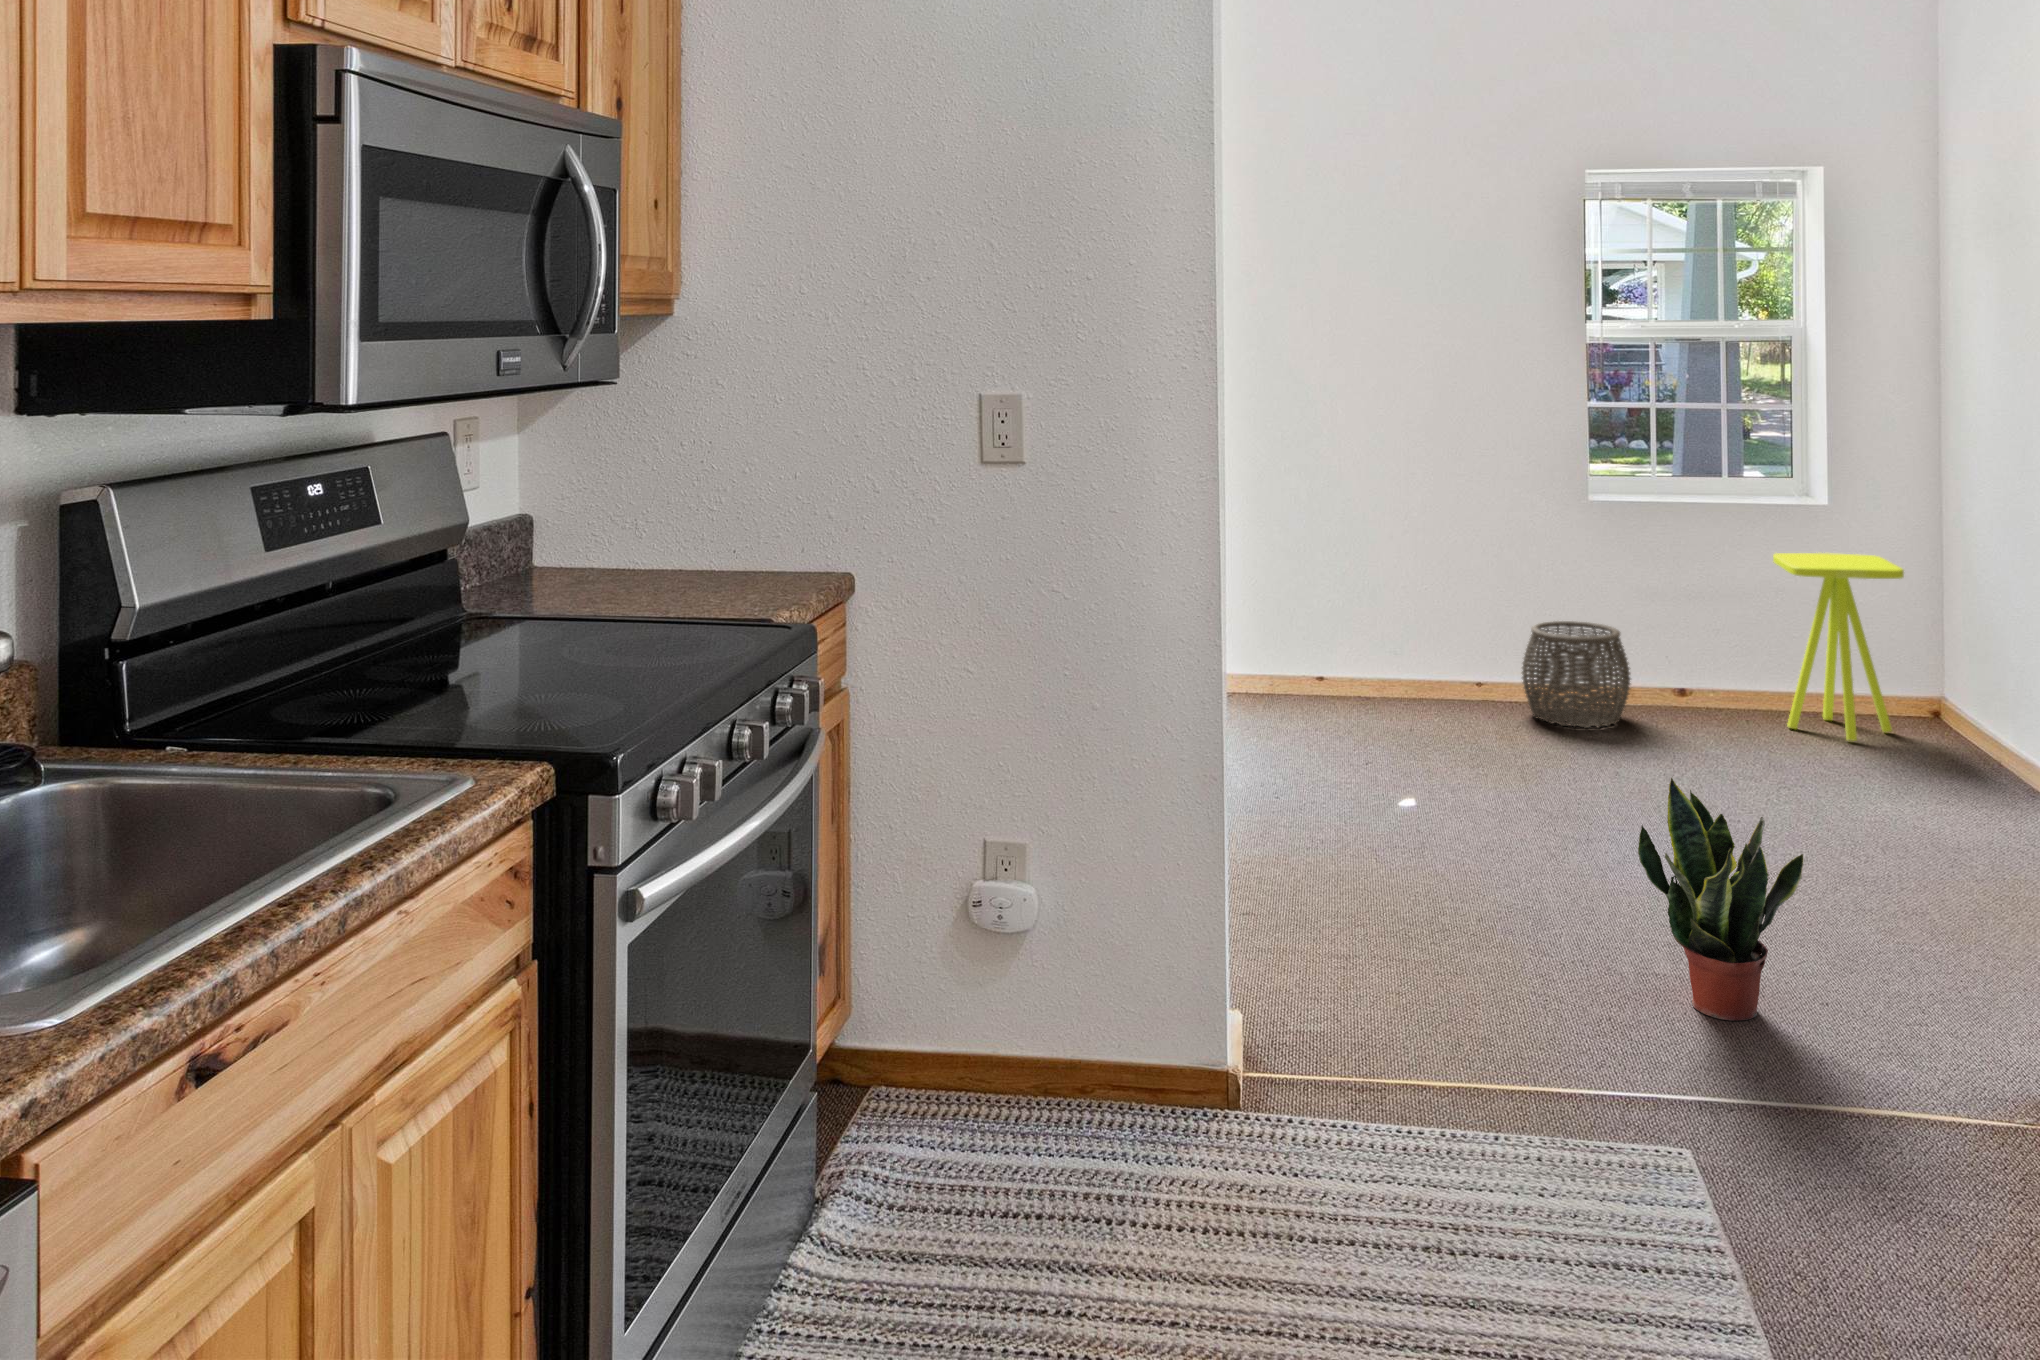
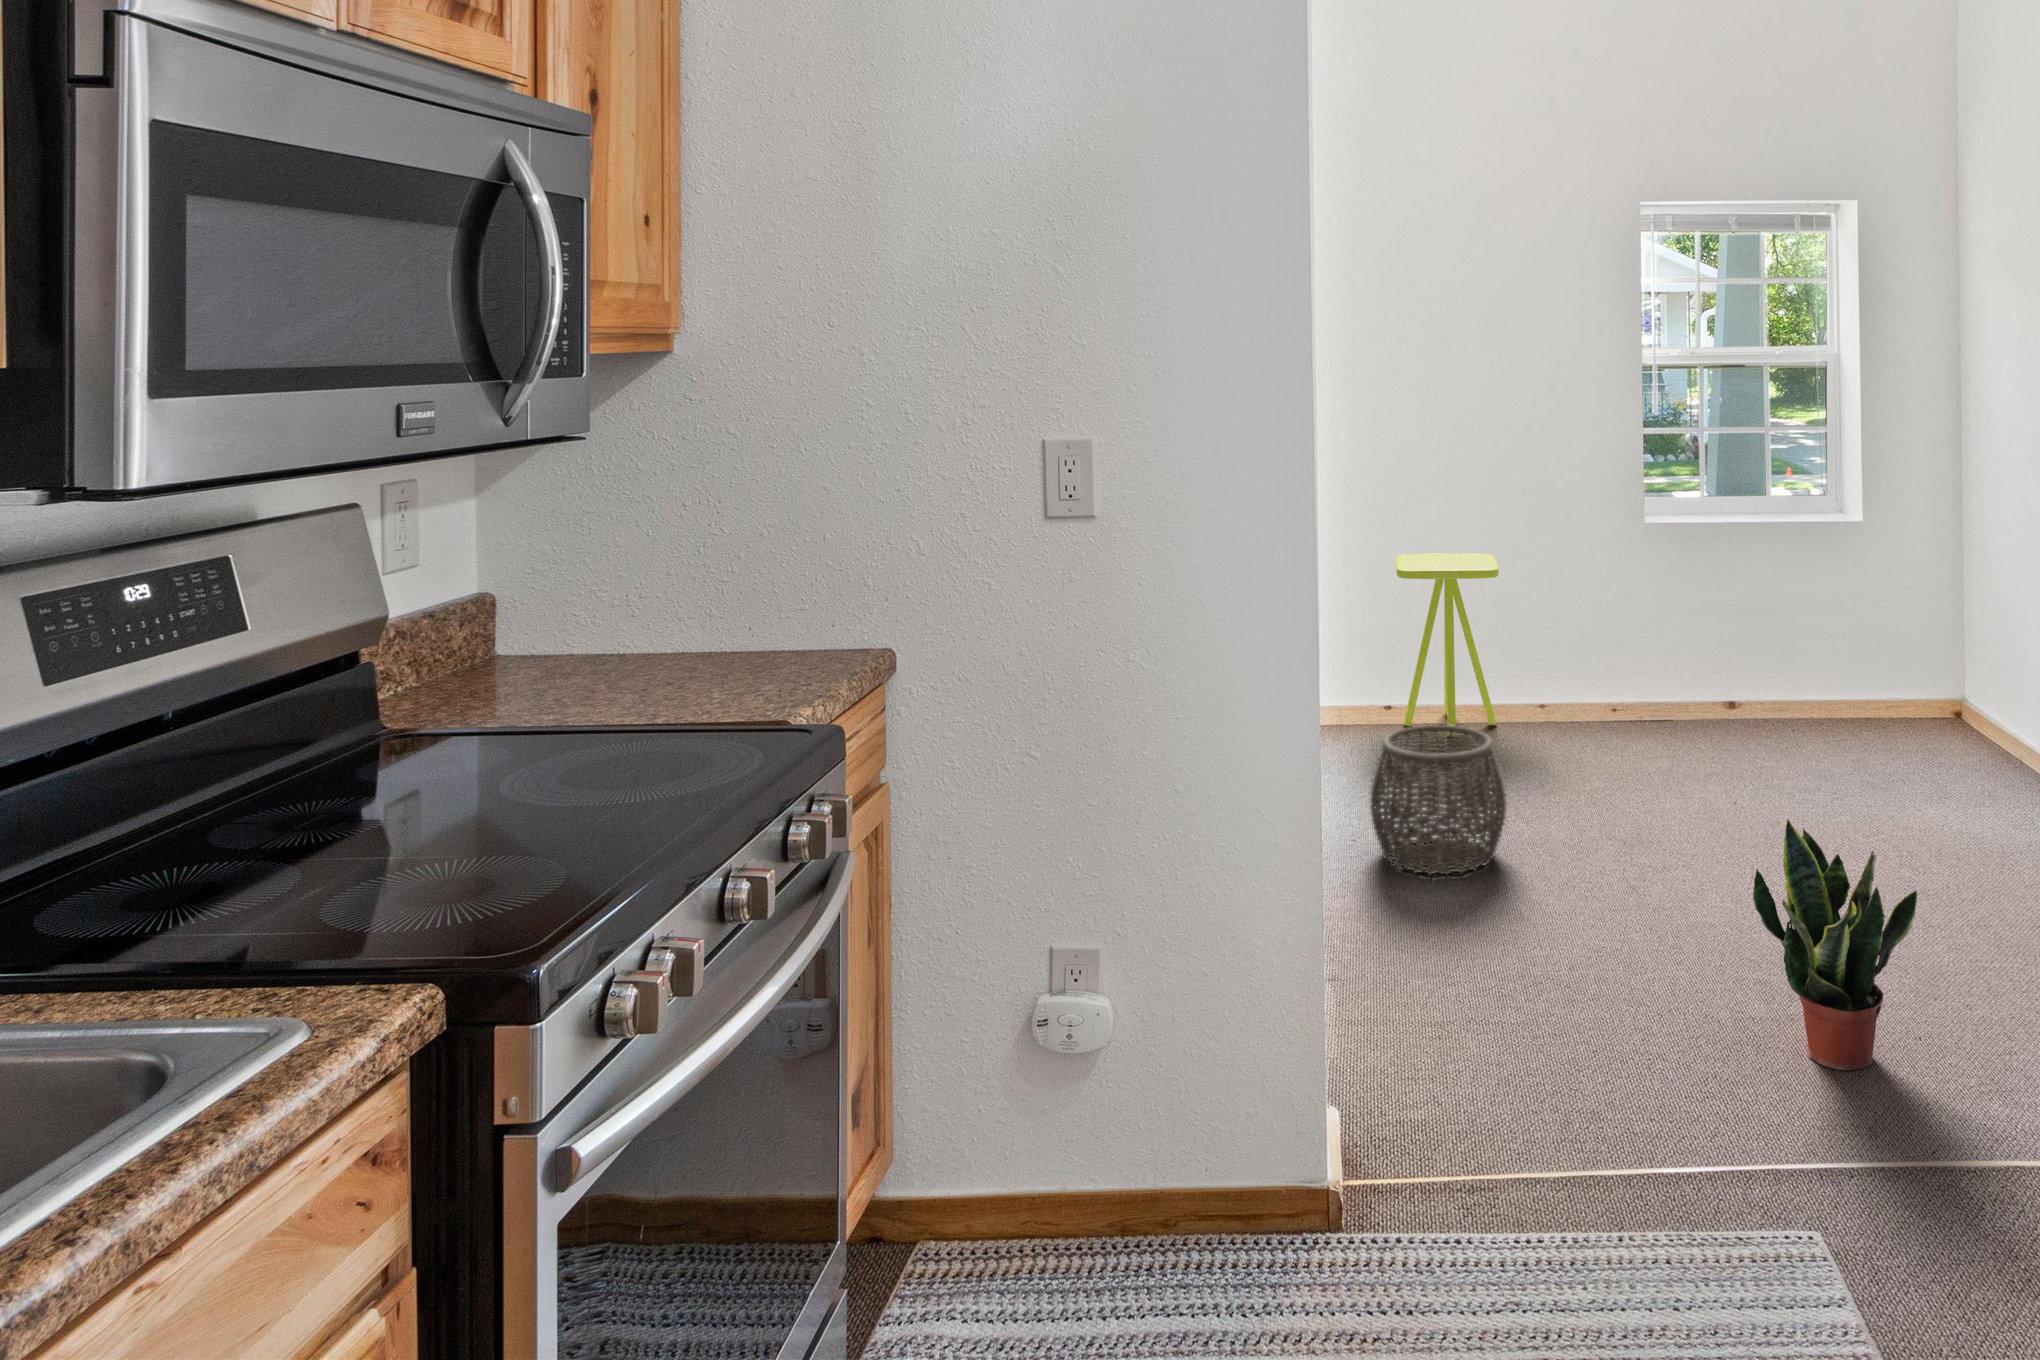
side table: present [1773,553,1904,741] -> present [1396,553,1498,735]
woven basket: present [1522,621,1630,728] -> present [1370,725,1506,874]

